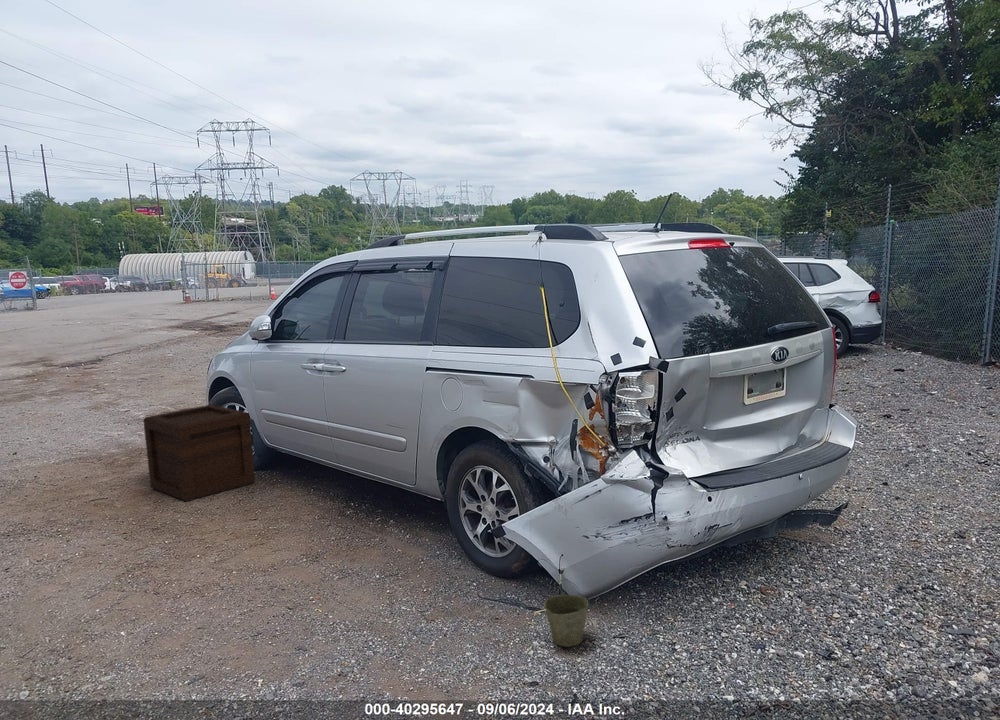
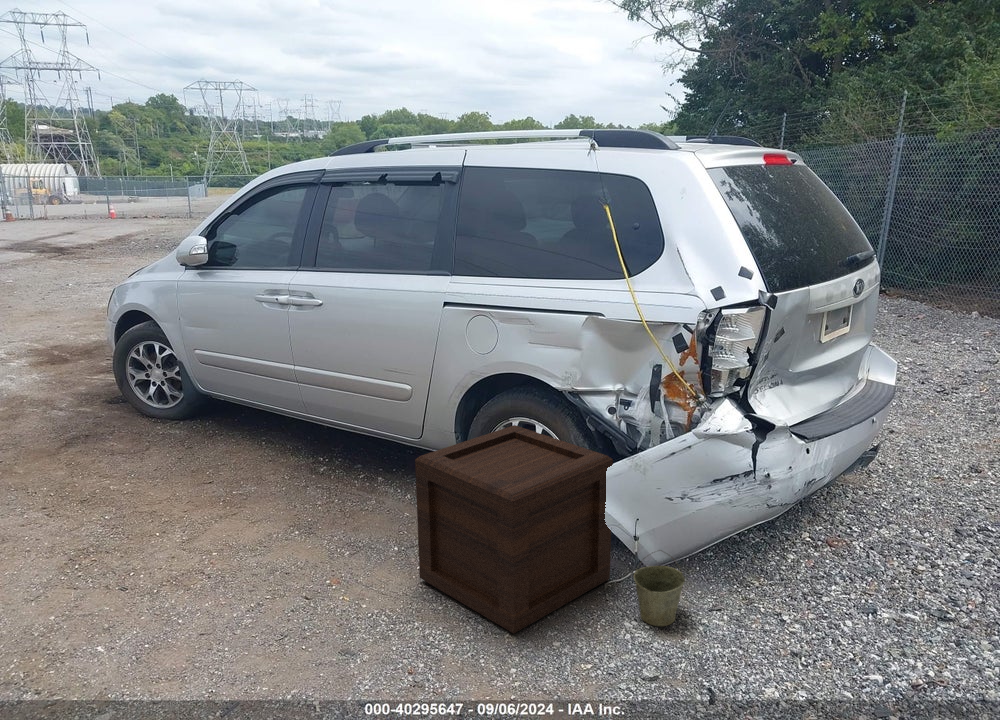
wooden crate: present [143,405,255,501] -> present [415,425,613,634]

